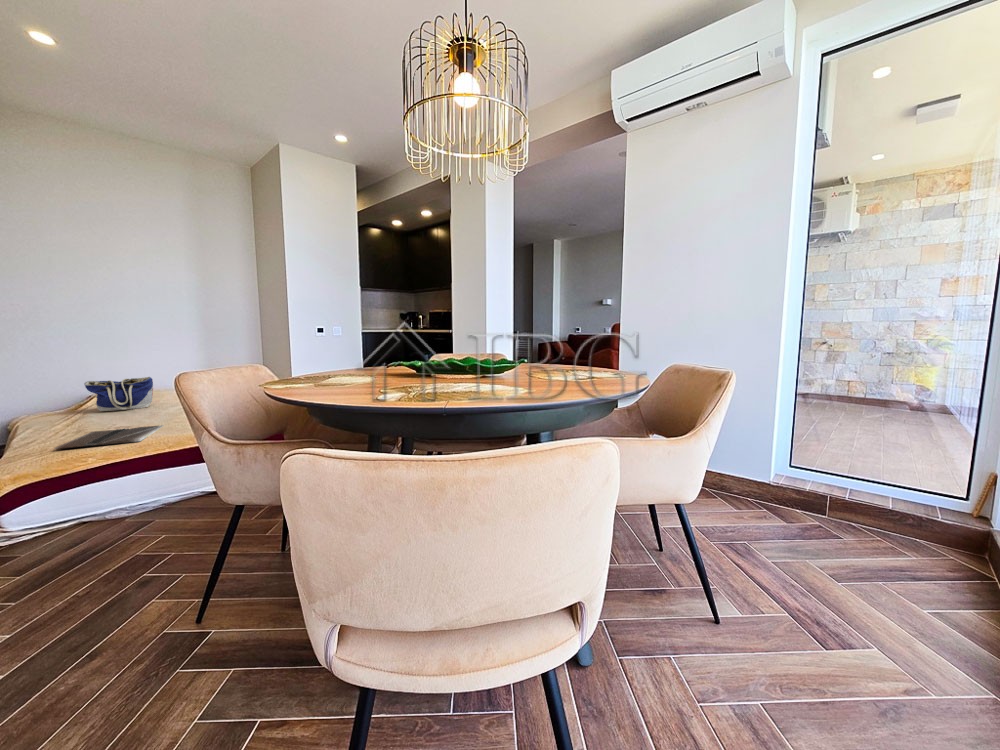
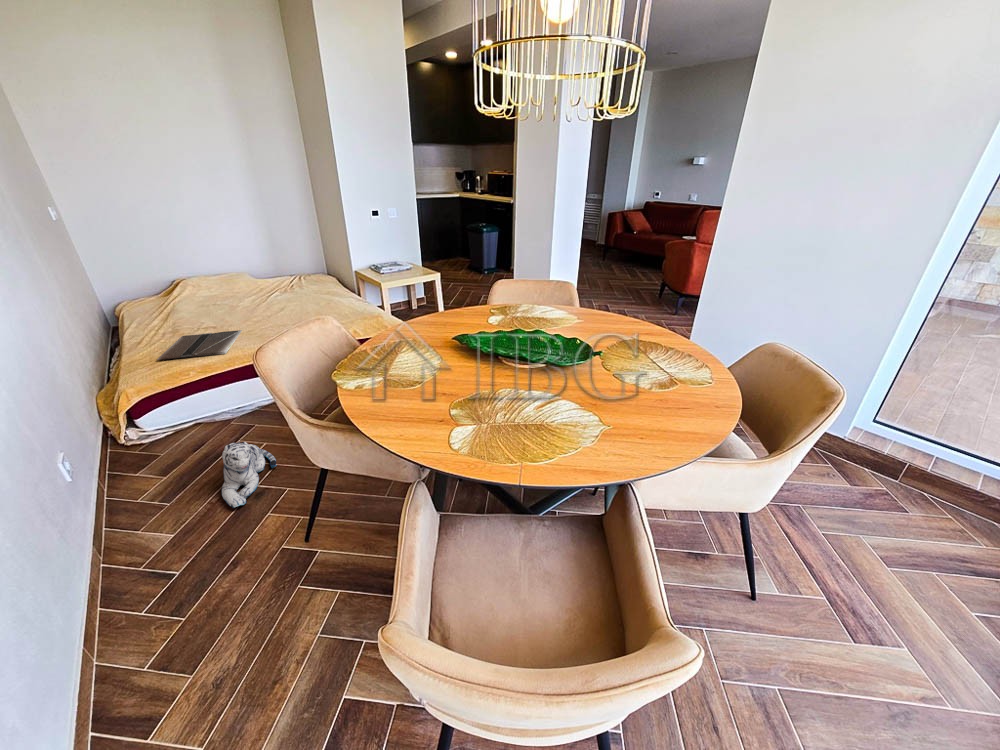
tote bag: present [84,377,153,411] -> none [163,271,225,305]
plush toy: none [96,516,176,597] -> present [222,442,277,508]

